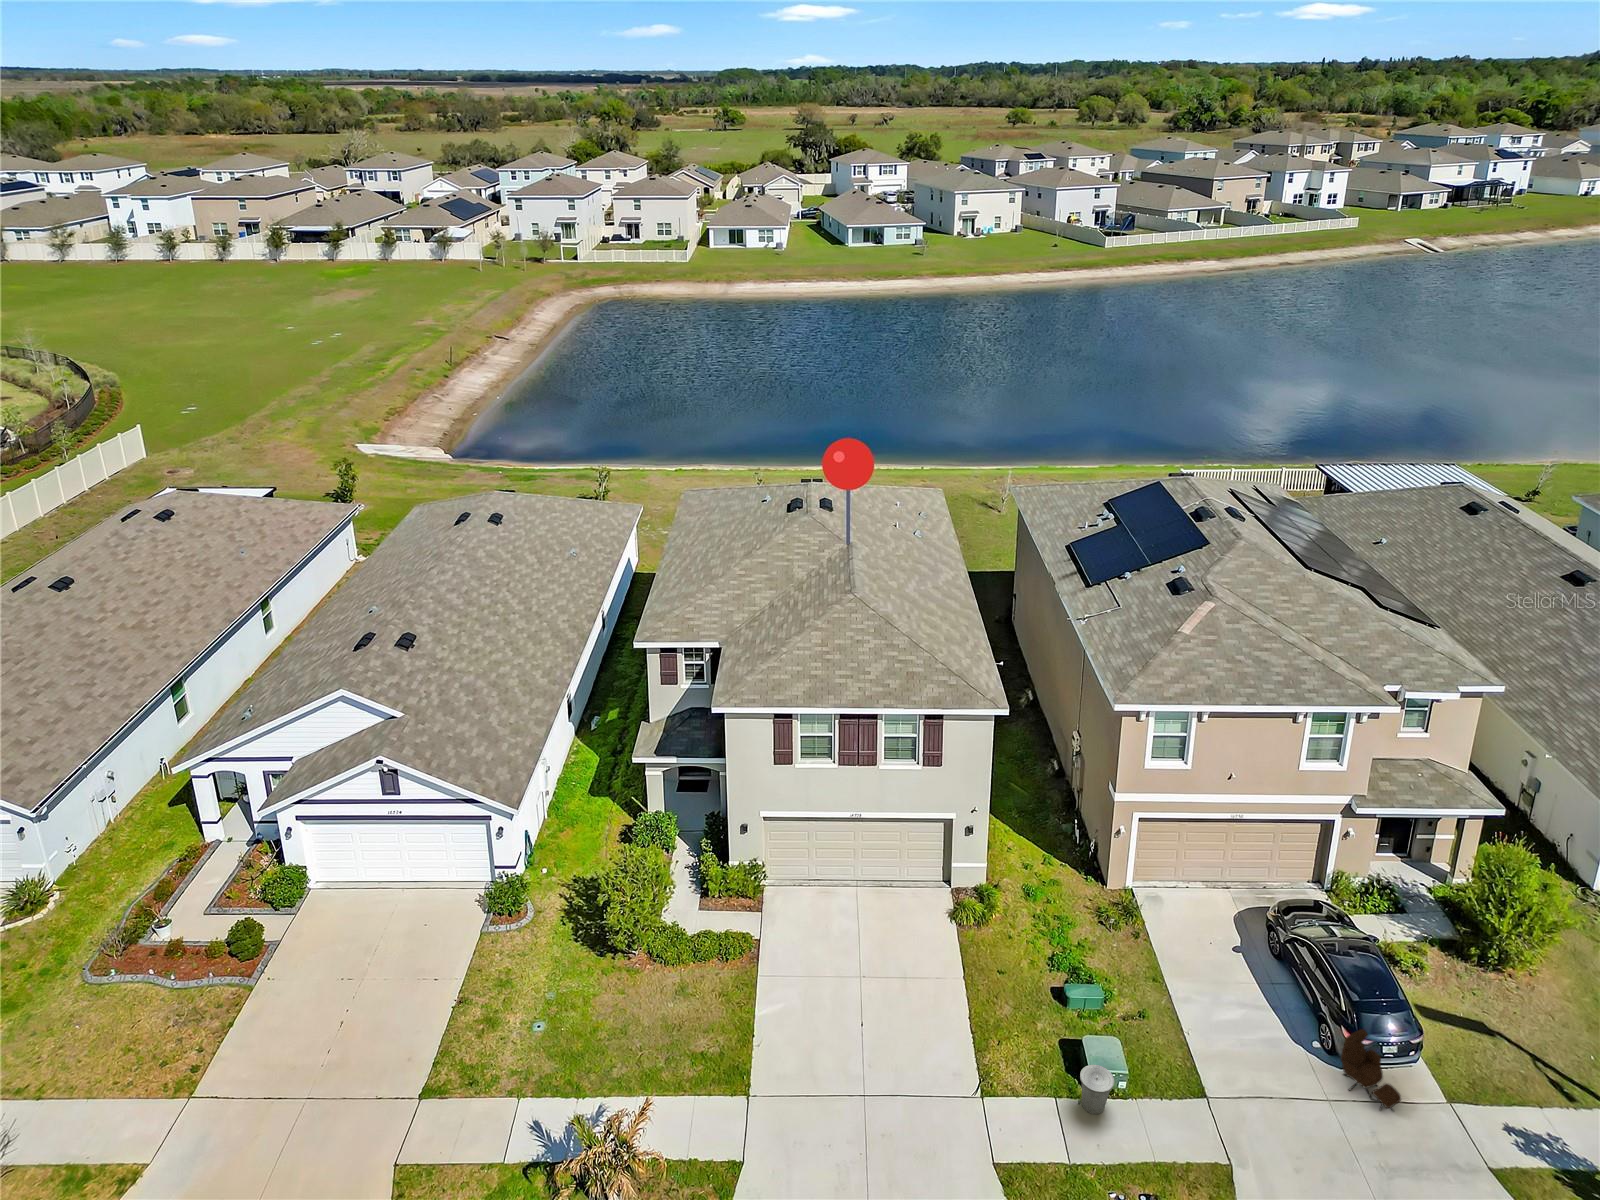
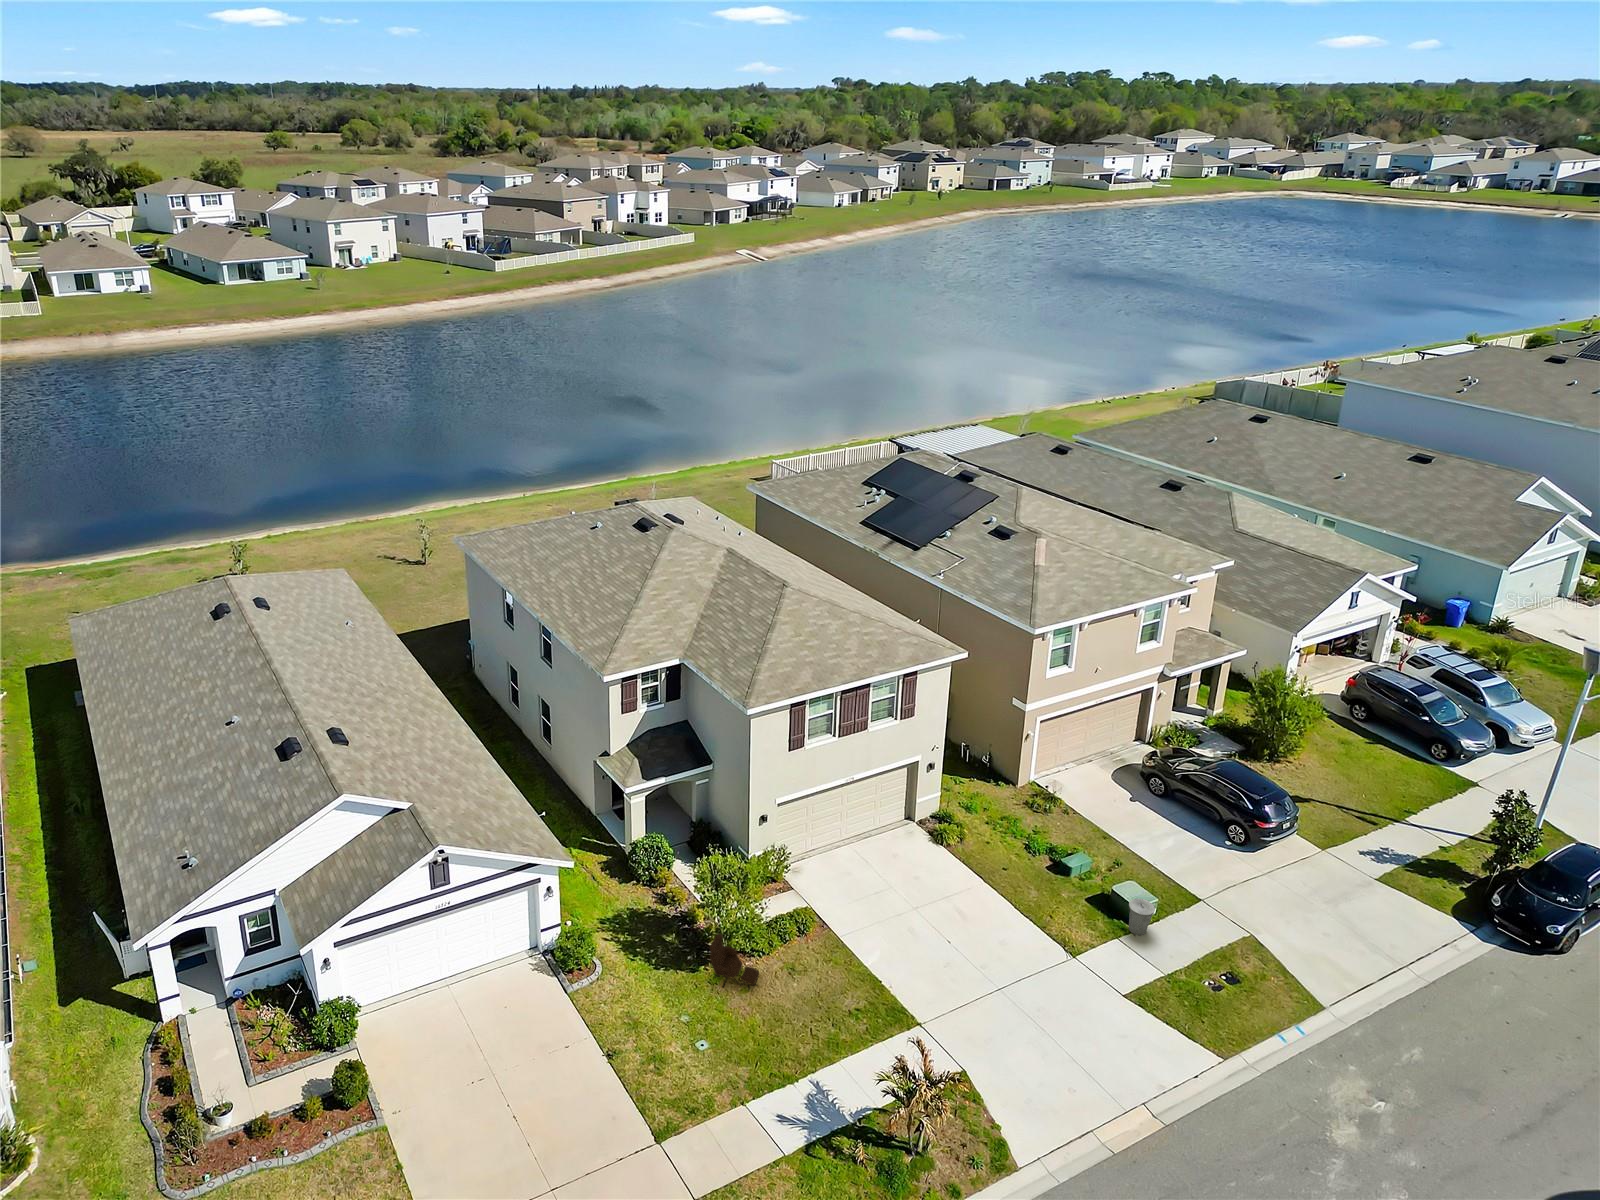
lounge chair: present [1341,1029,1401,1110] -> present [710,934,759,986]

